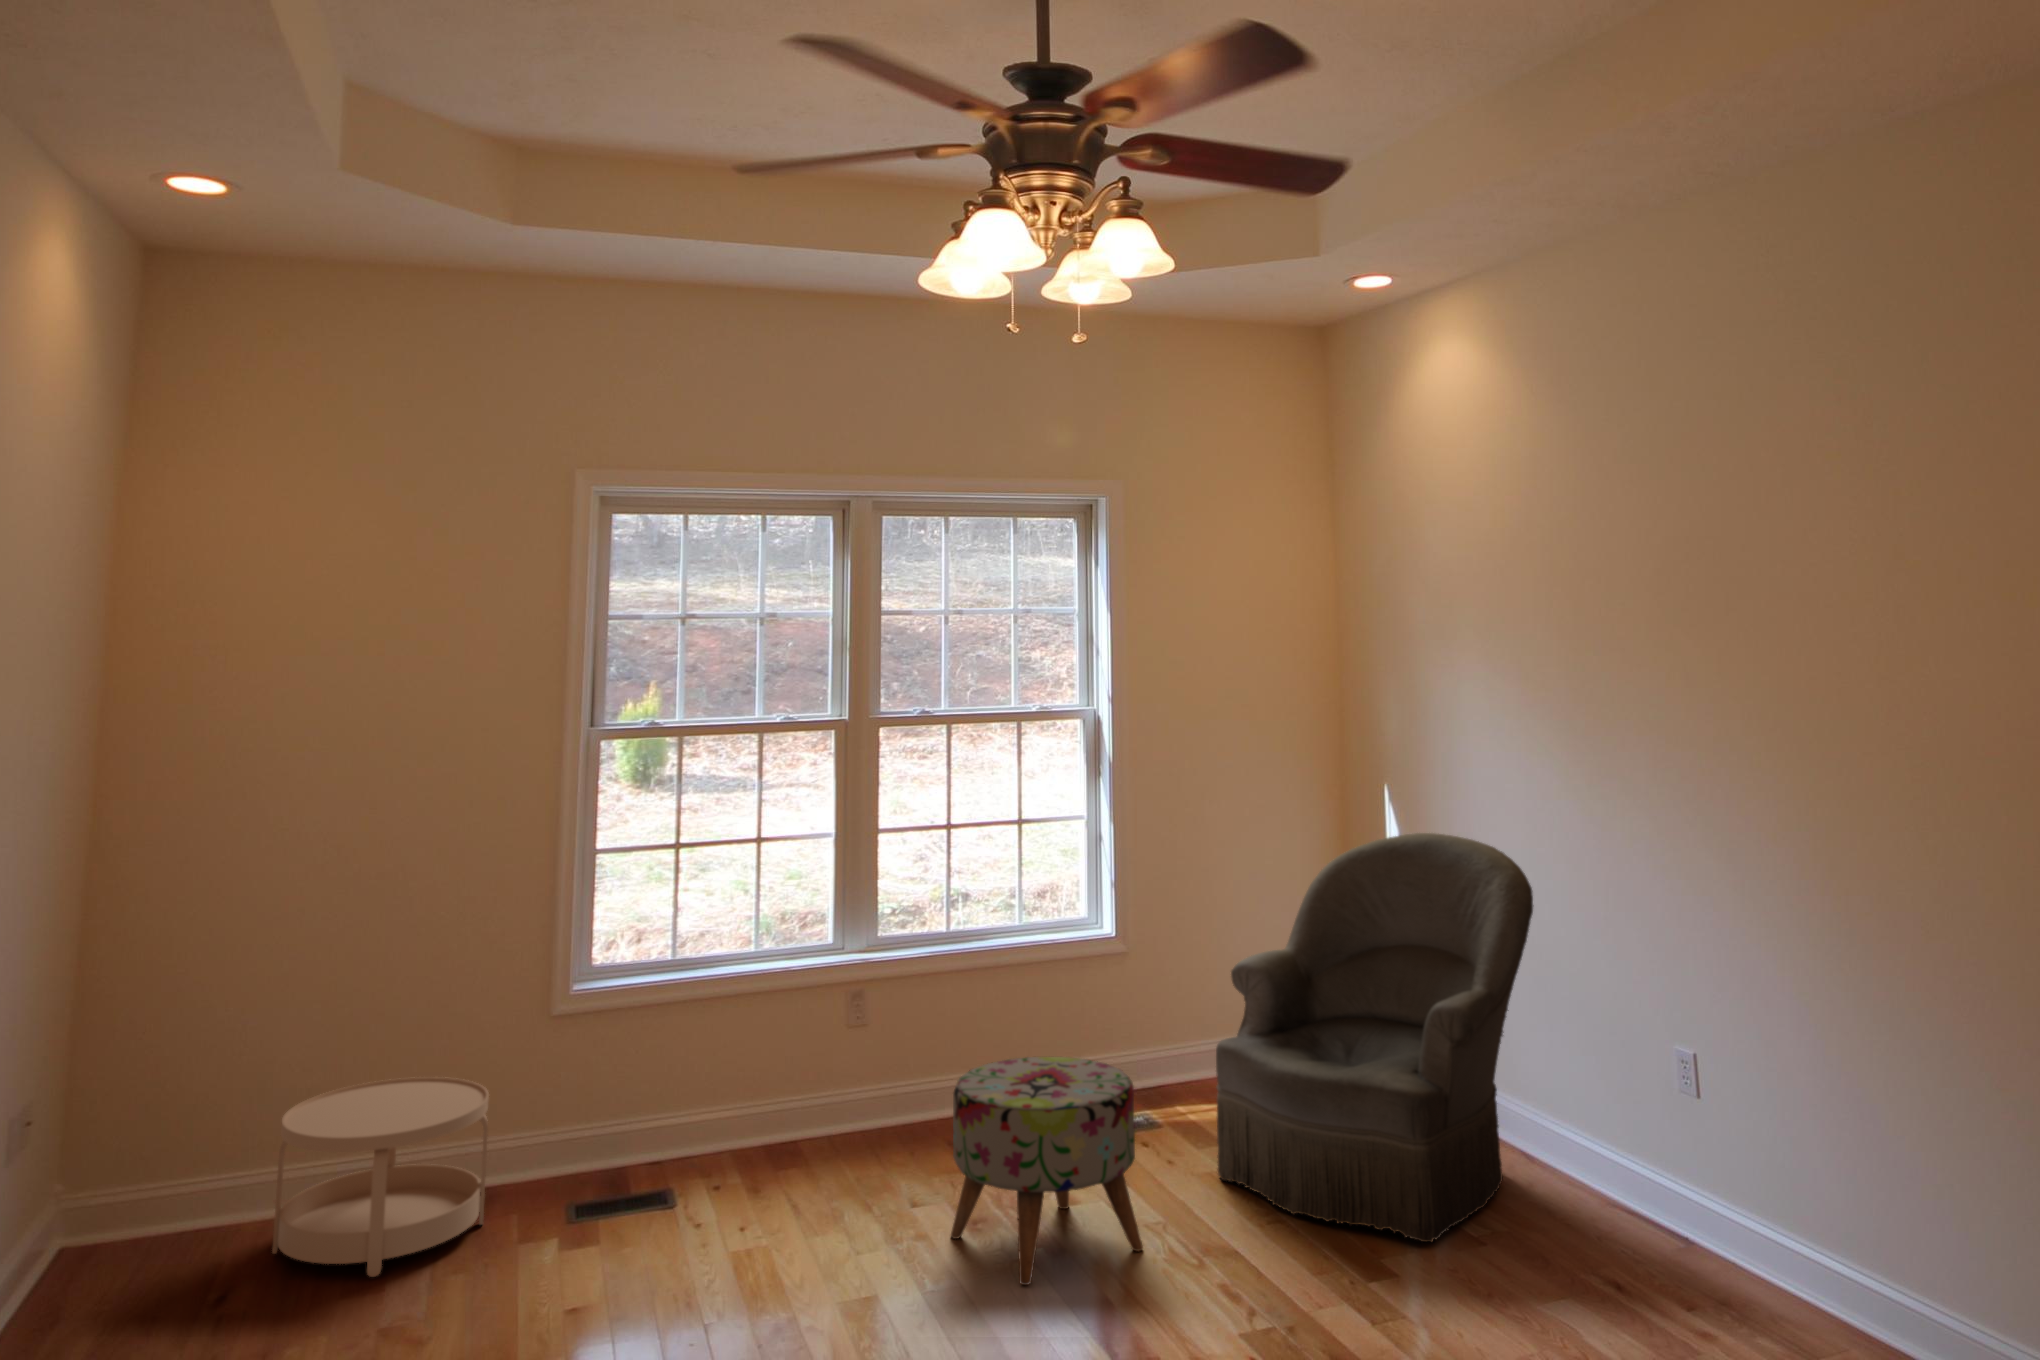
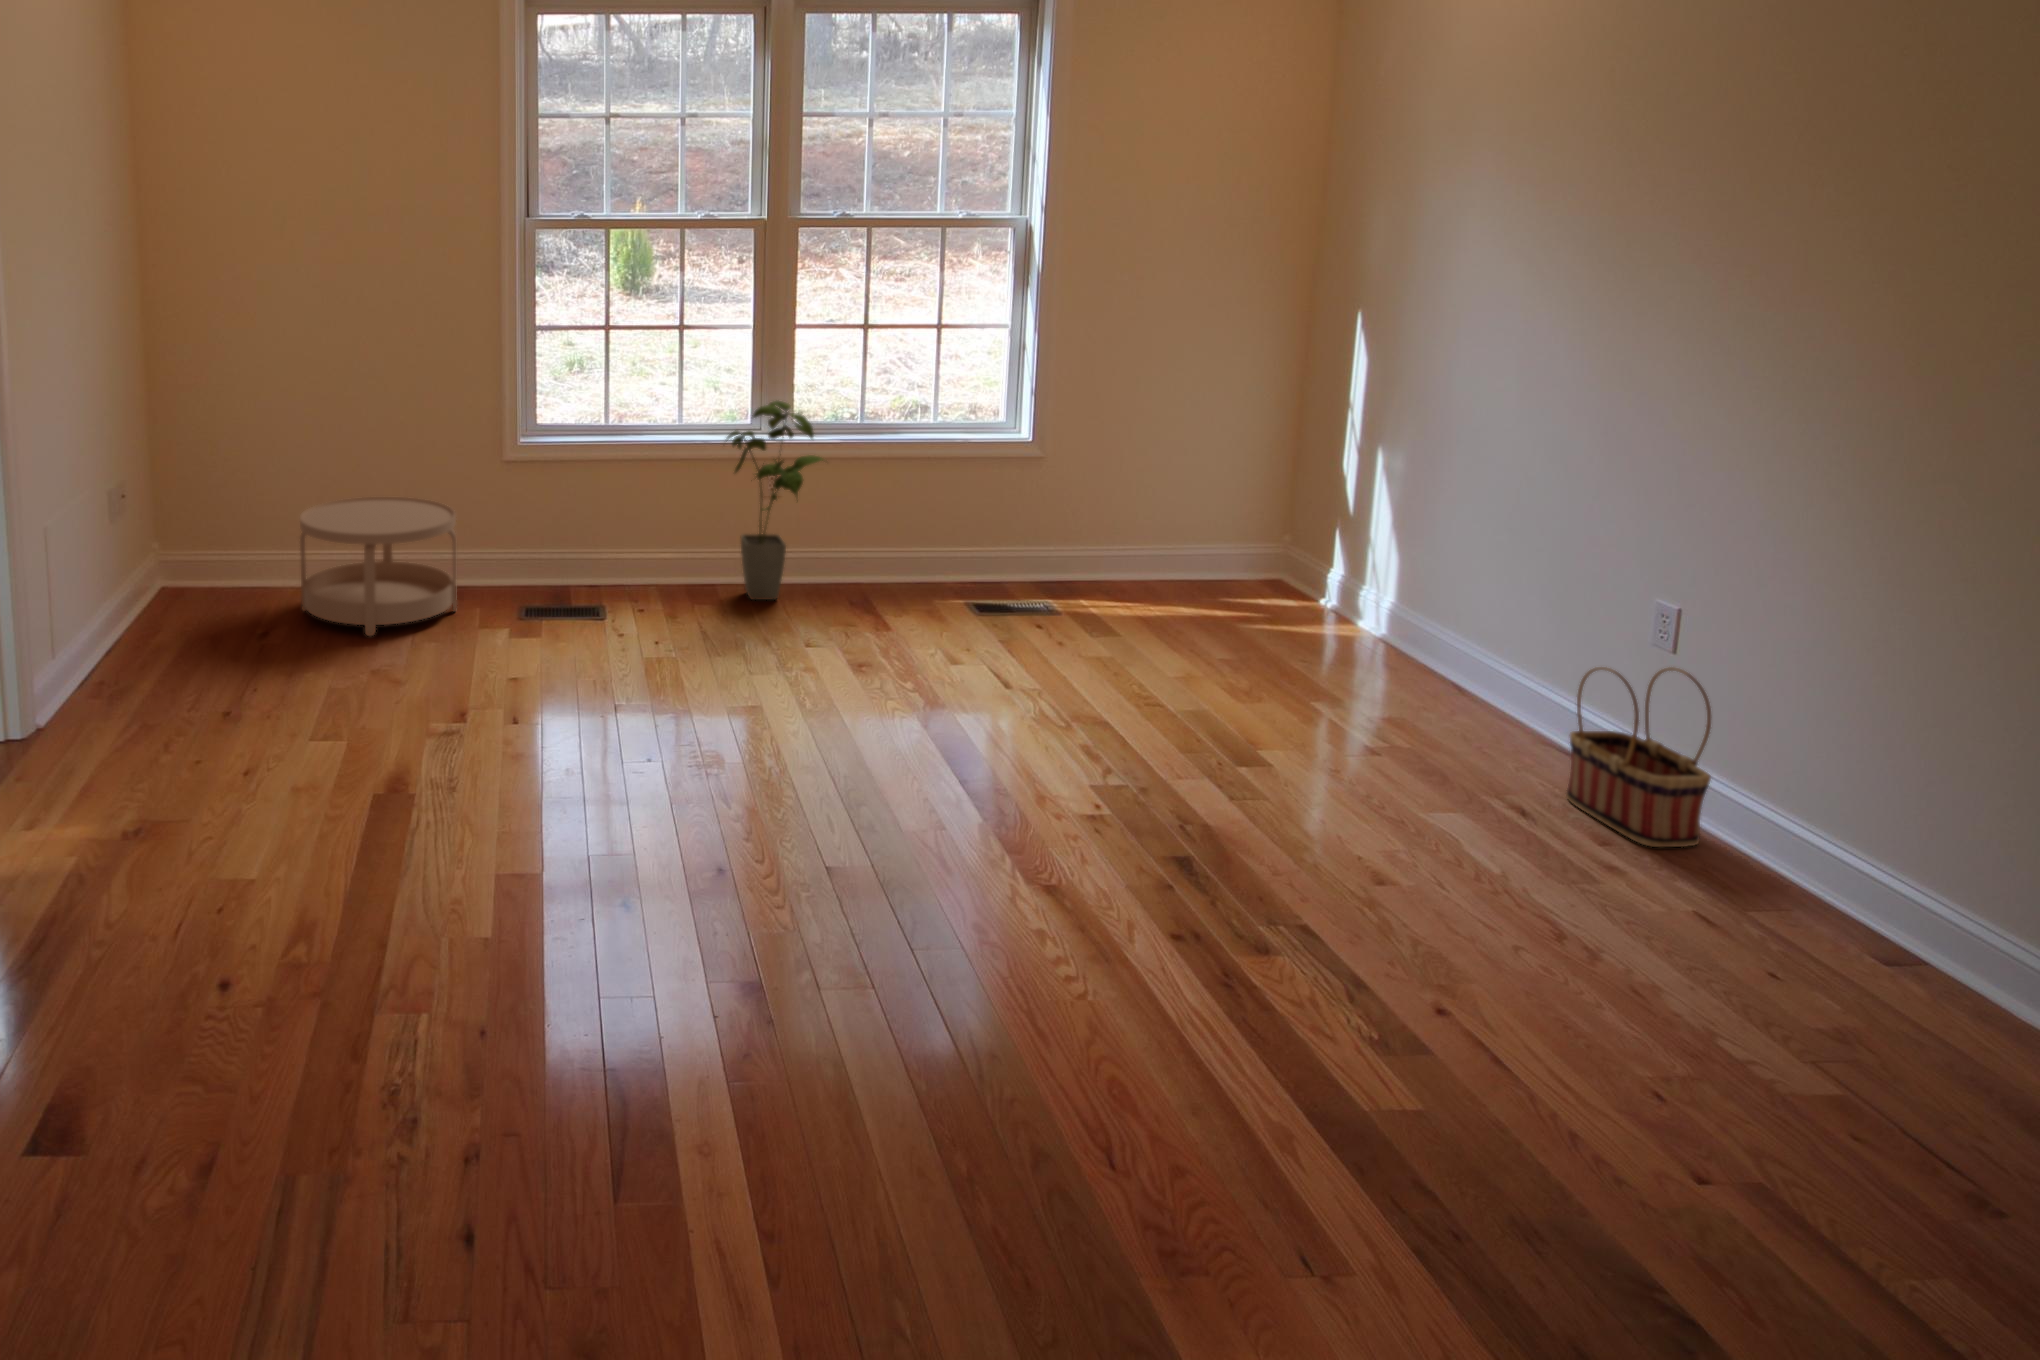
armchair: present [1216,833,1533,1242] -> none [1108,361,1507,745]
house plant: none [802,915,915,1156] -> present [727,401,823,600]
ottoman: present [951,1057,1143,1285] -> none [837,534,1019,719]
basket: none [1637,1115,1757,1303] -> present [1566,667,1711,847]

